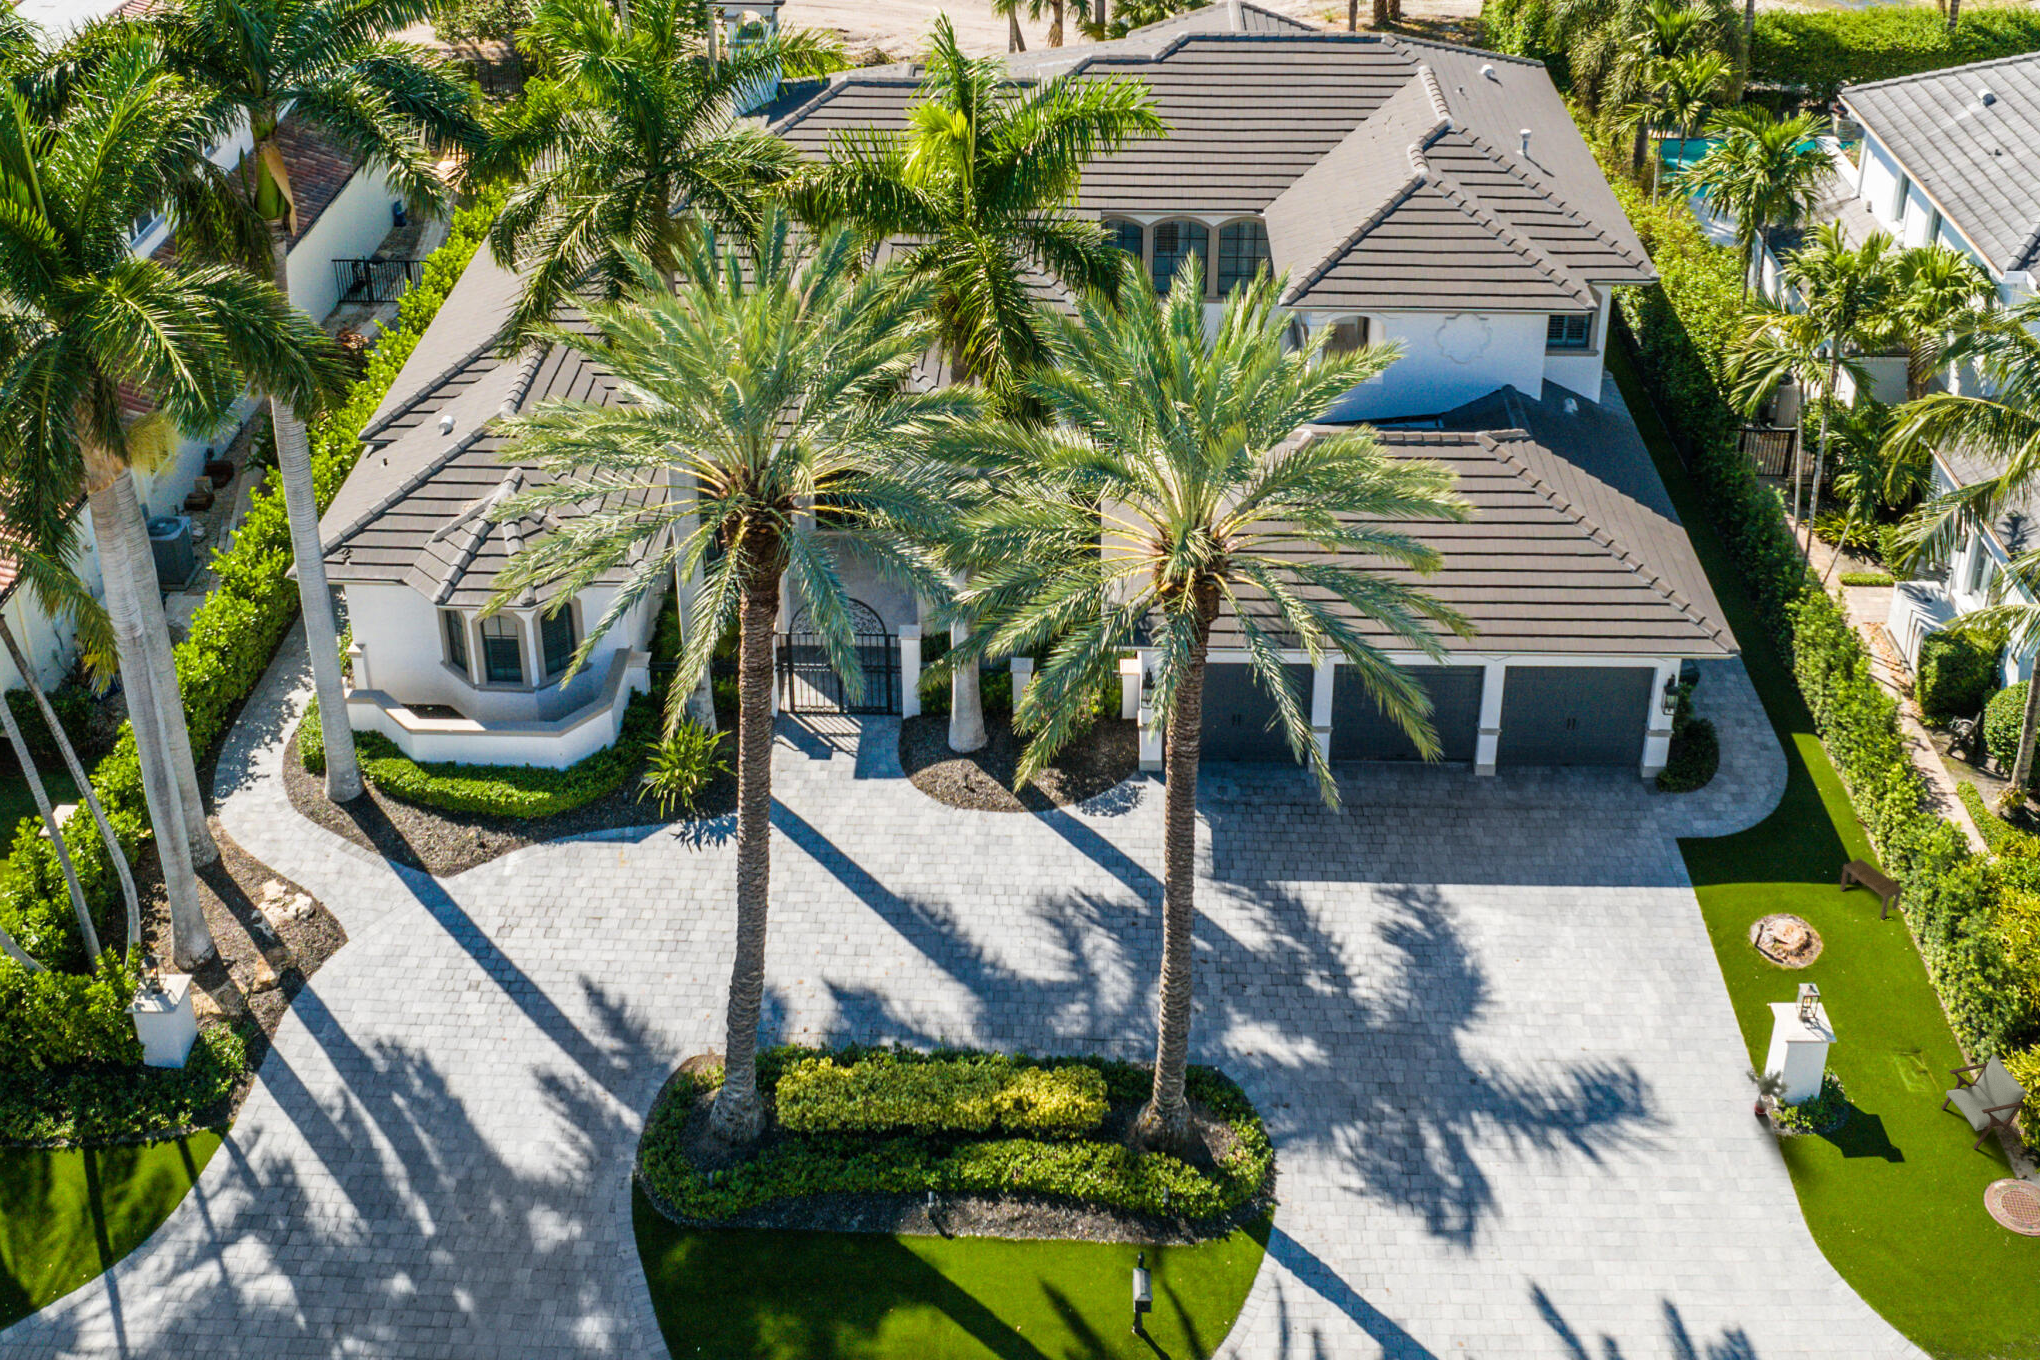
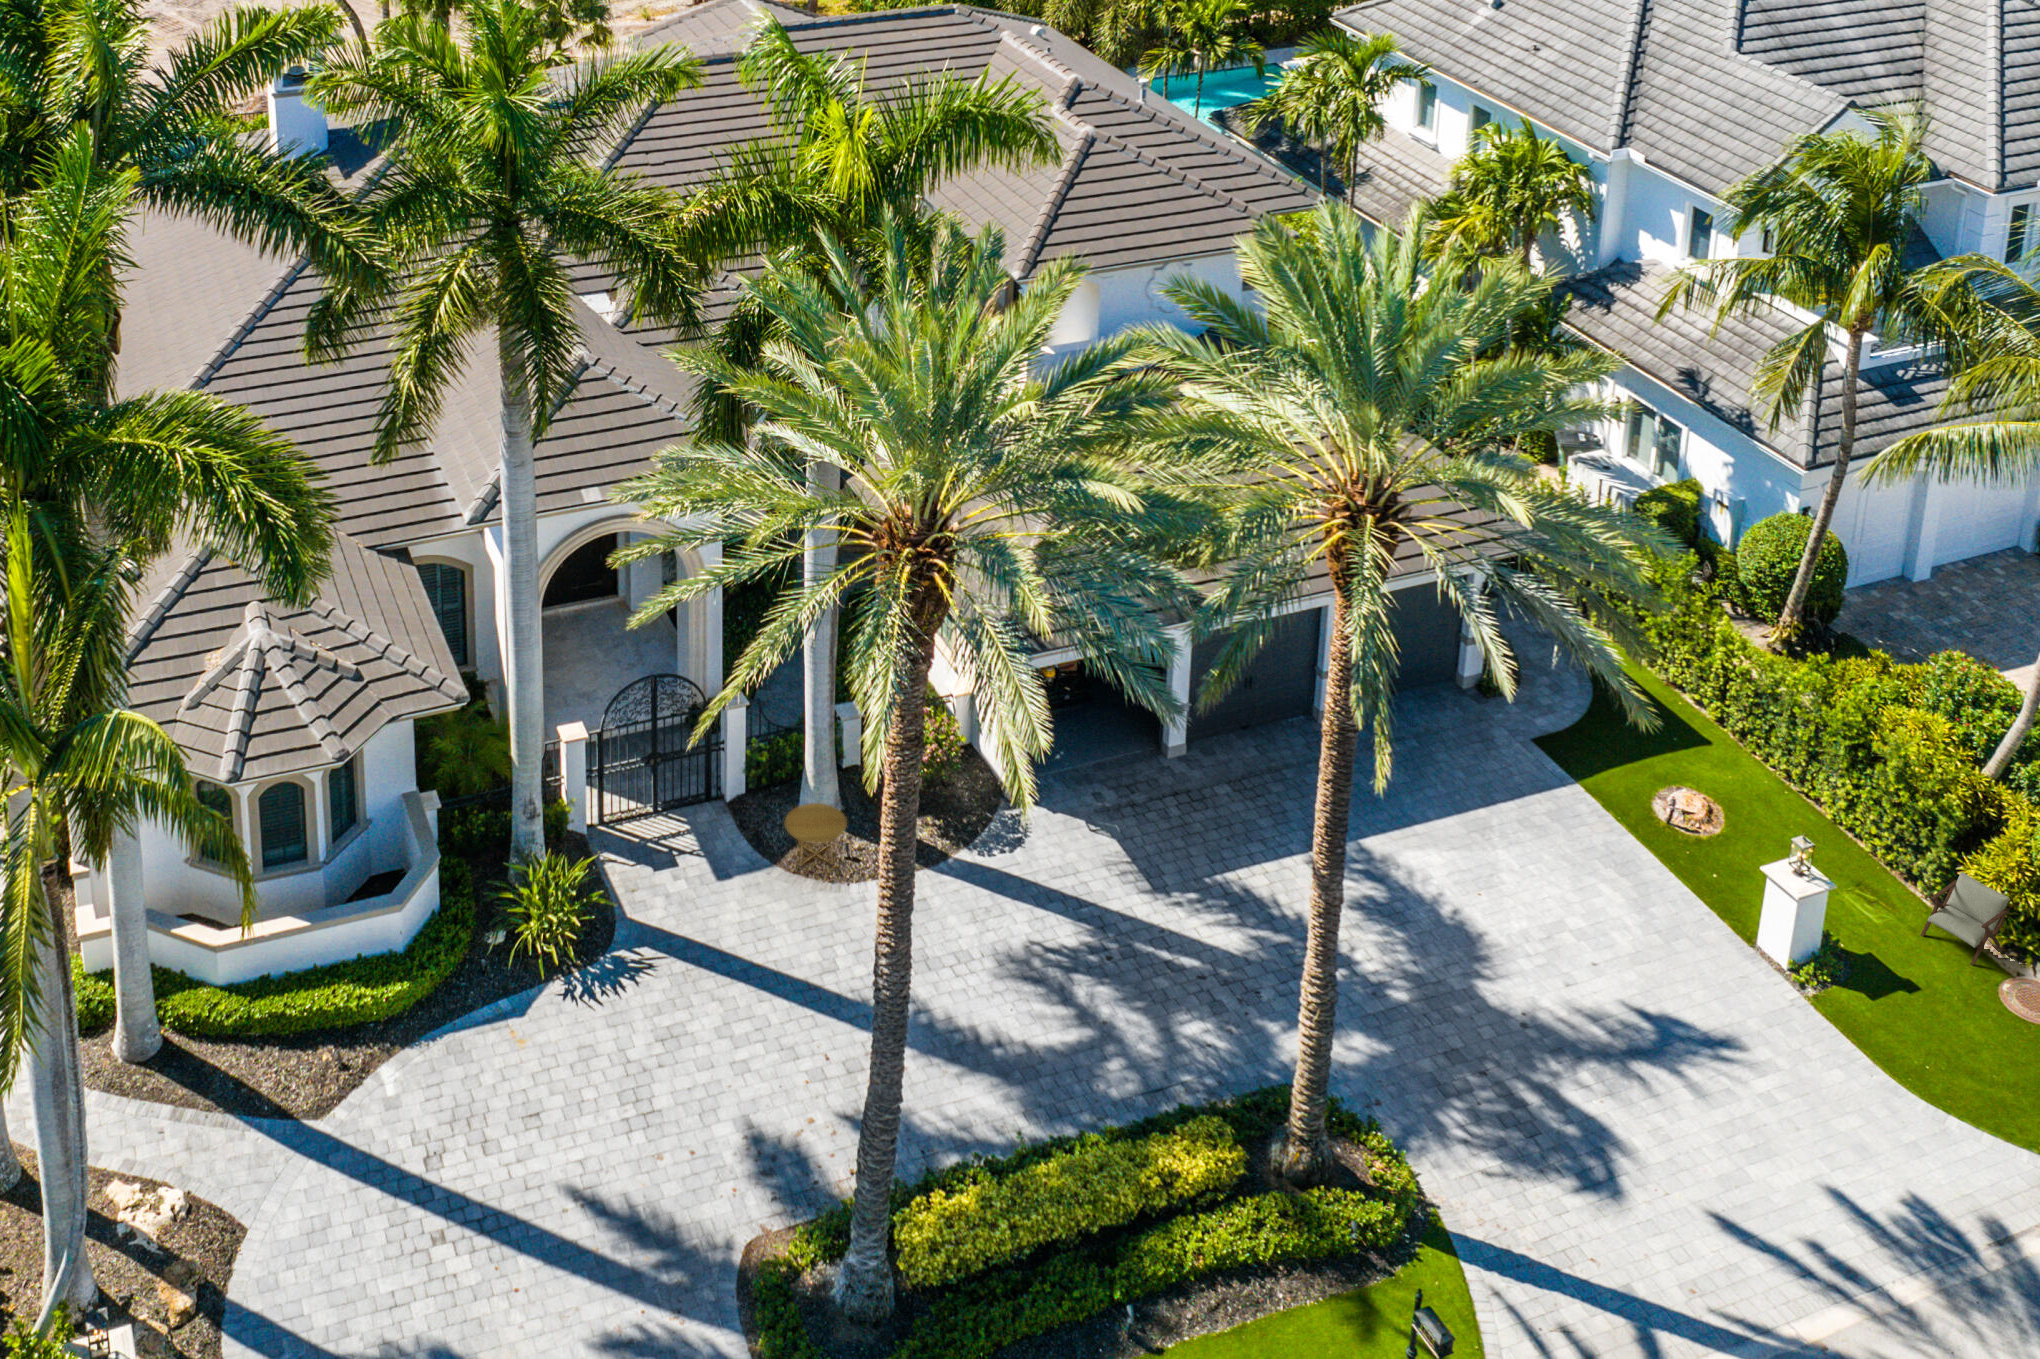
round table: none [918,729,974,788] -> present [785,803,847,866]
bench: present [1840,858,1904,919] -> none [1701,721,1768,774]
potted tree: present [1746,1068,1789,1115] -> none [1764,936,1821,987]

